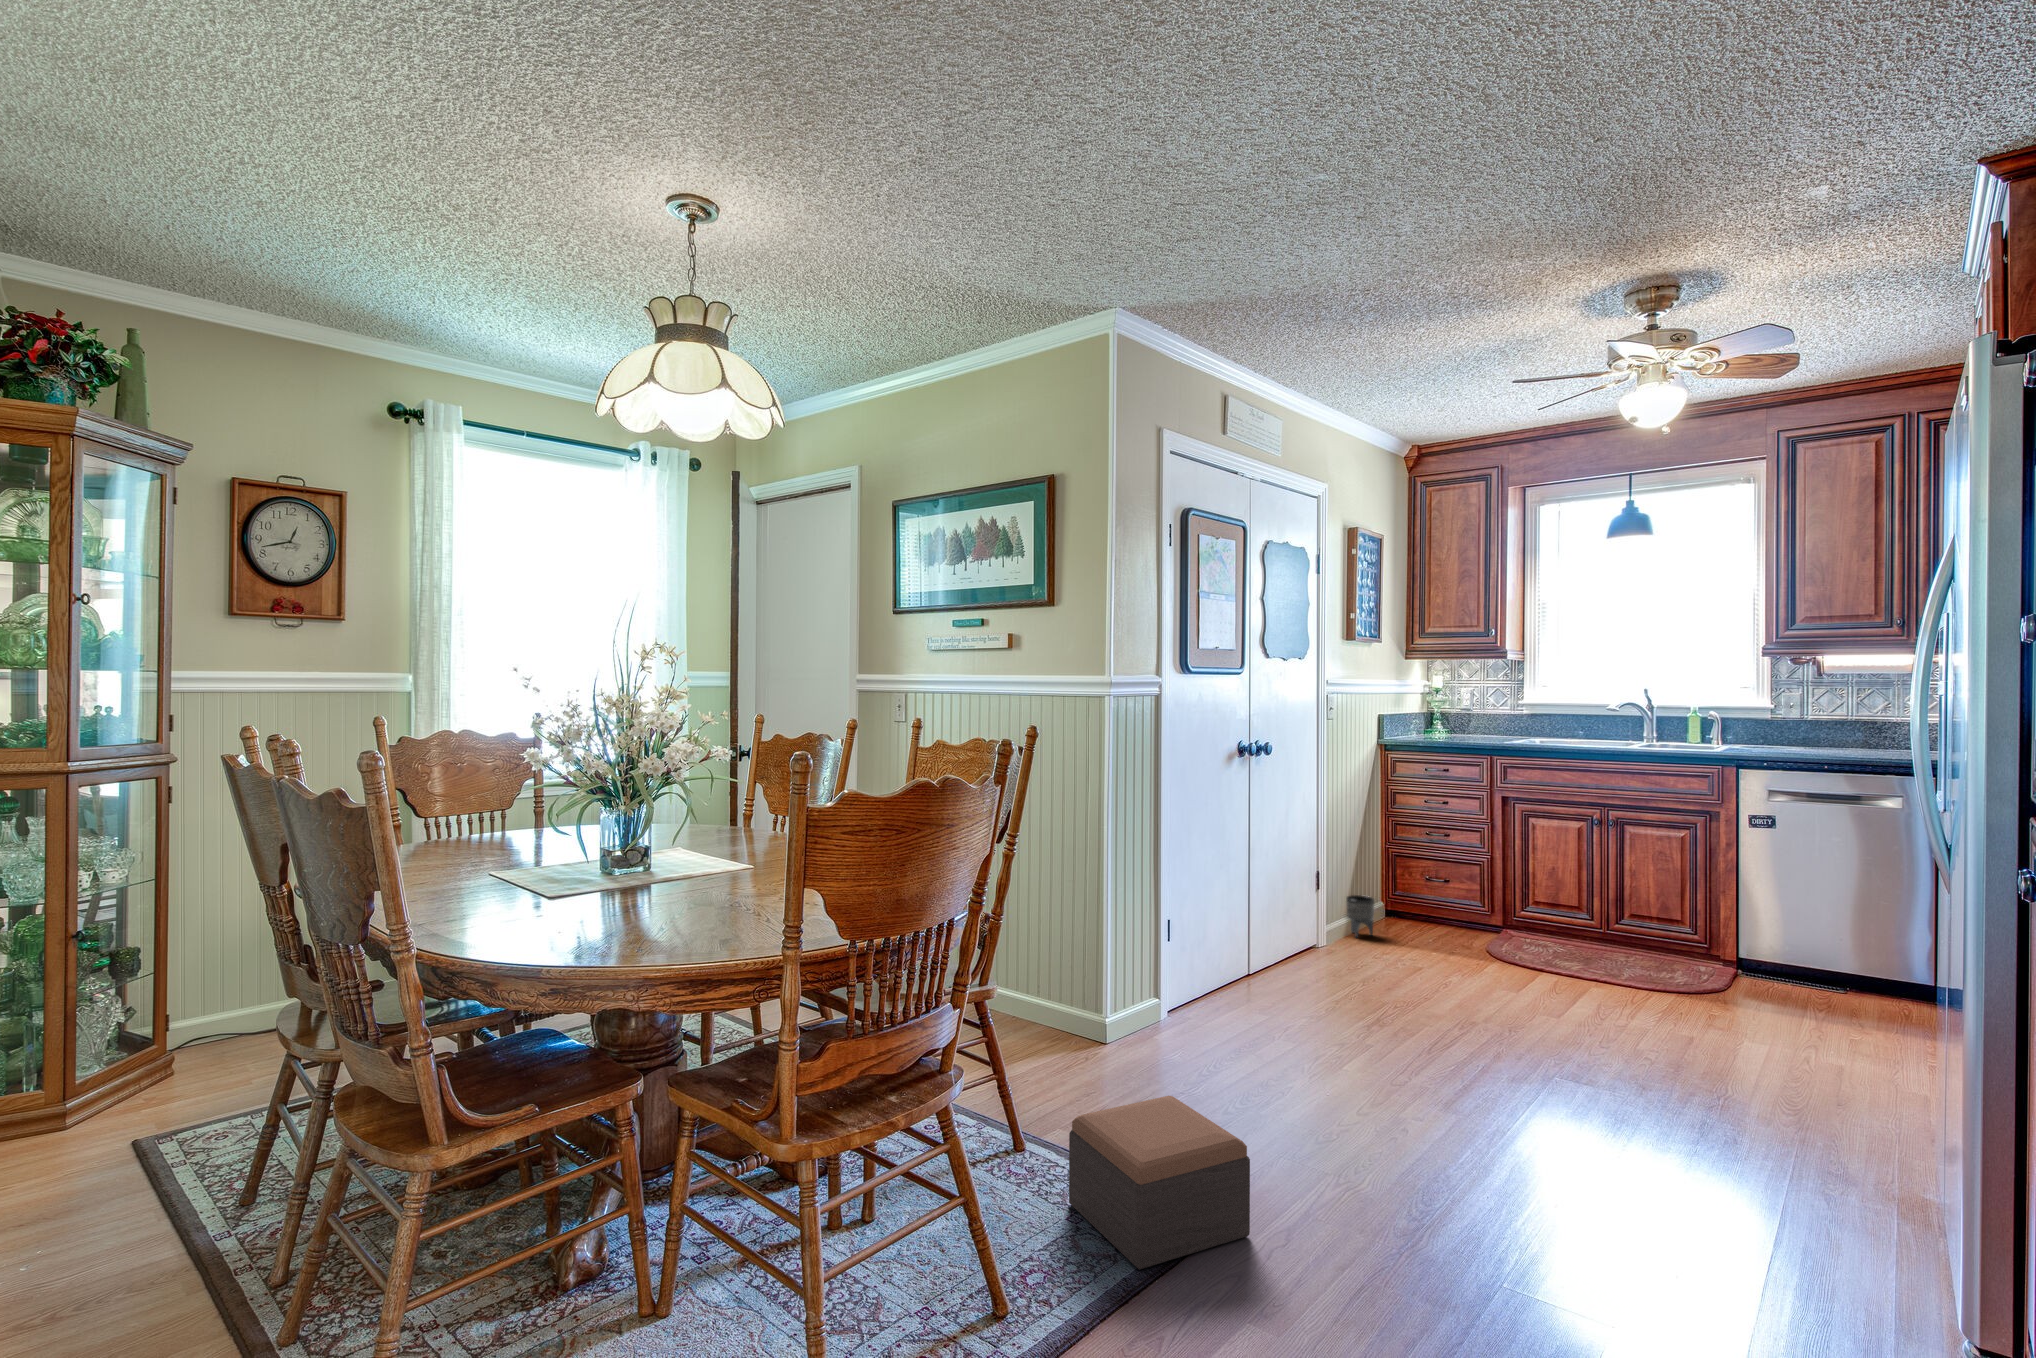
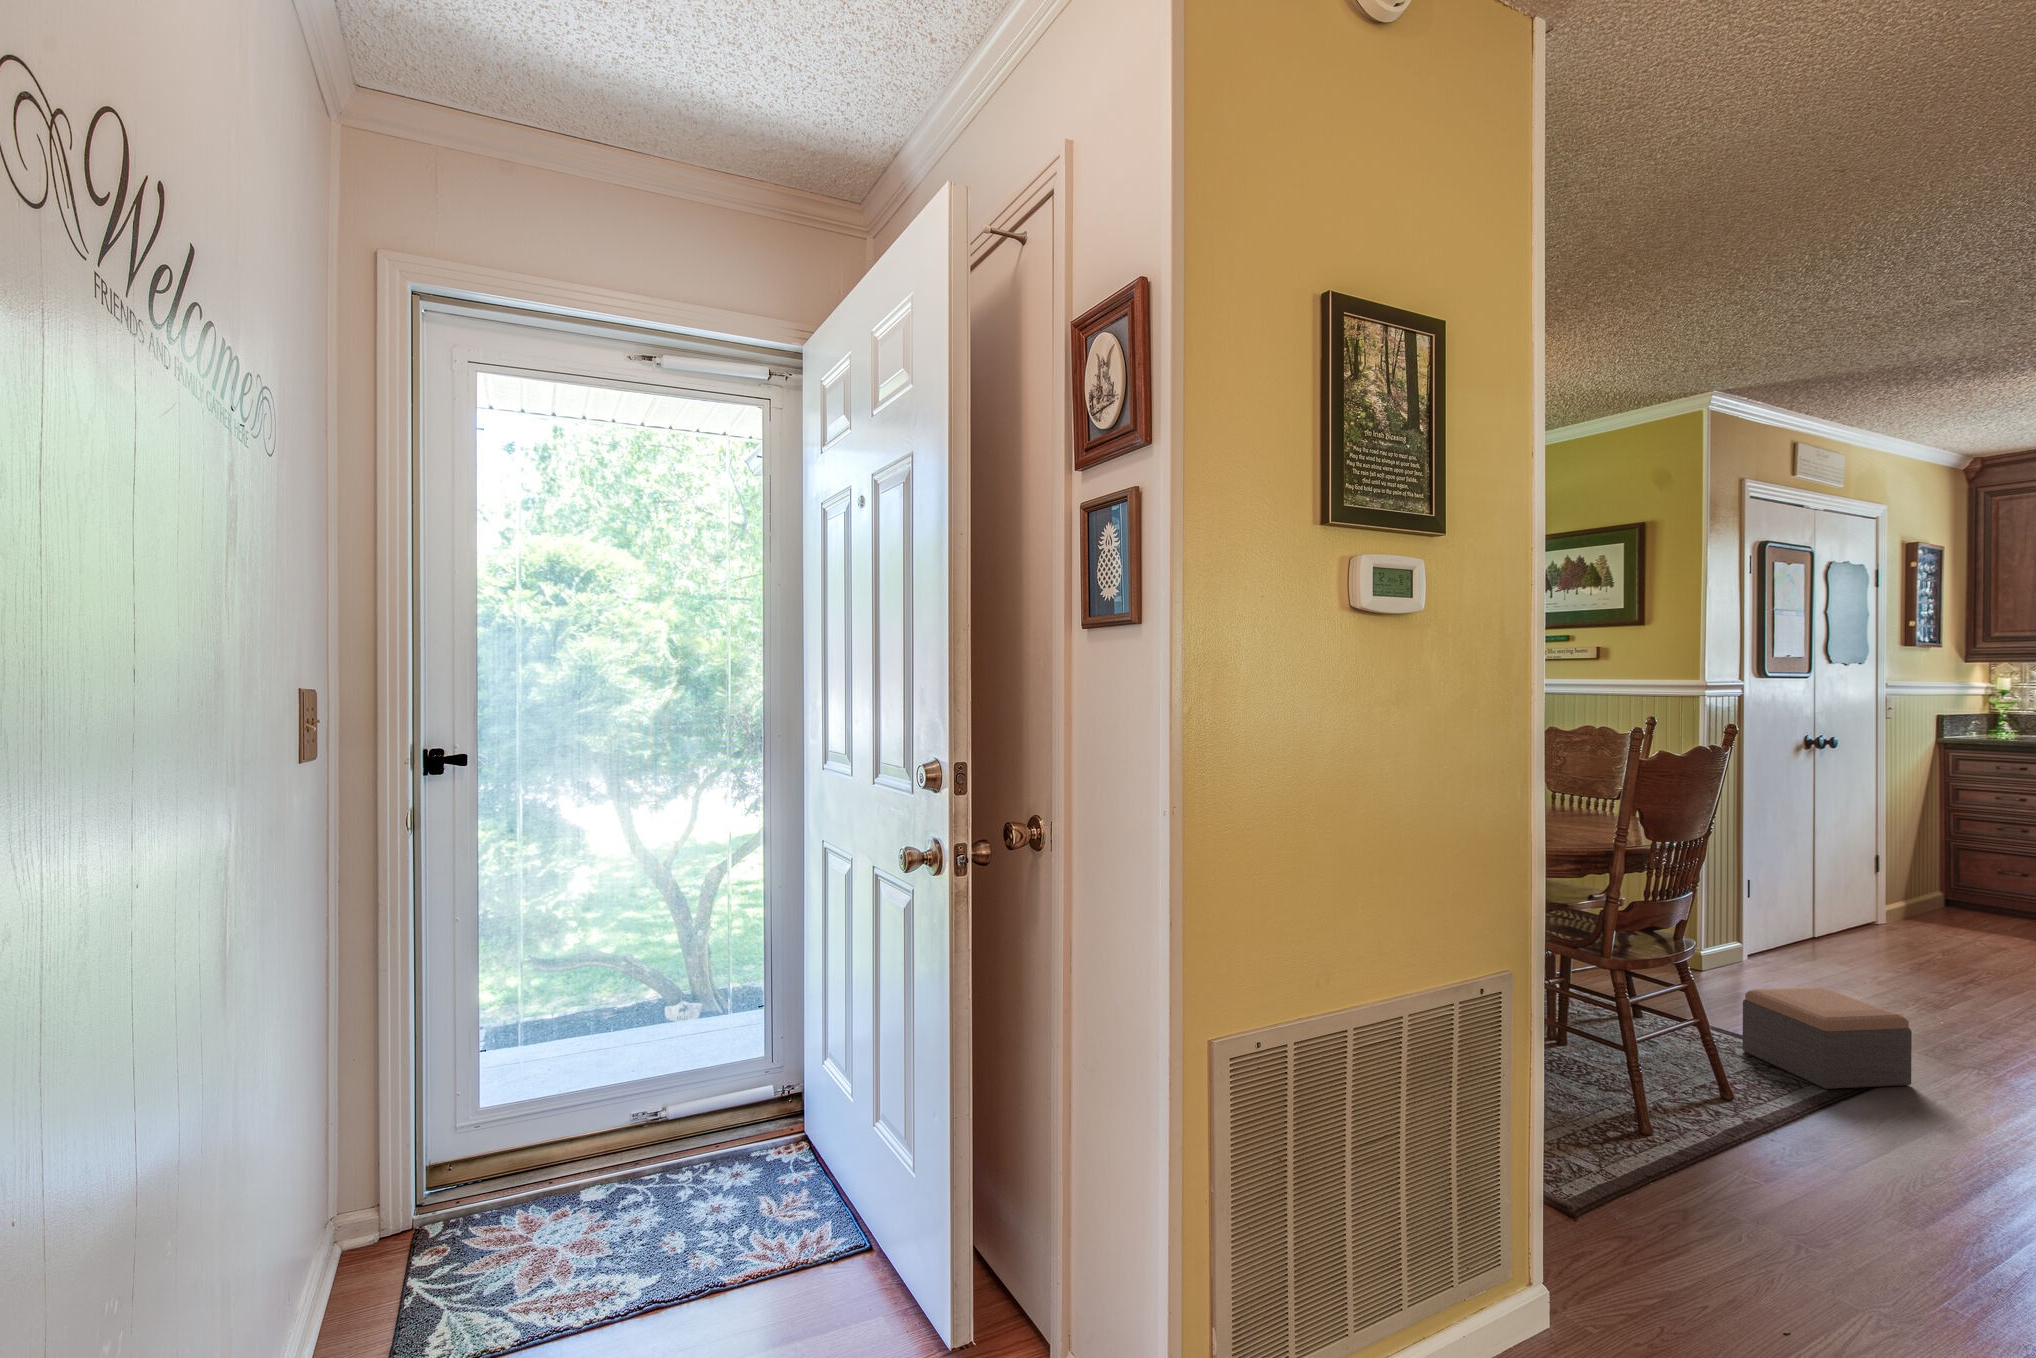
planter: present [1346,895,1375,938] -> none [1906,880,1940,918]

